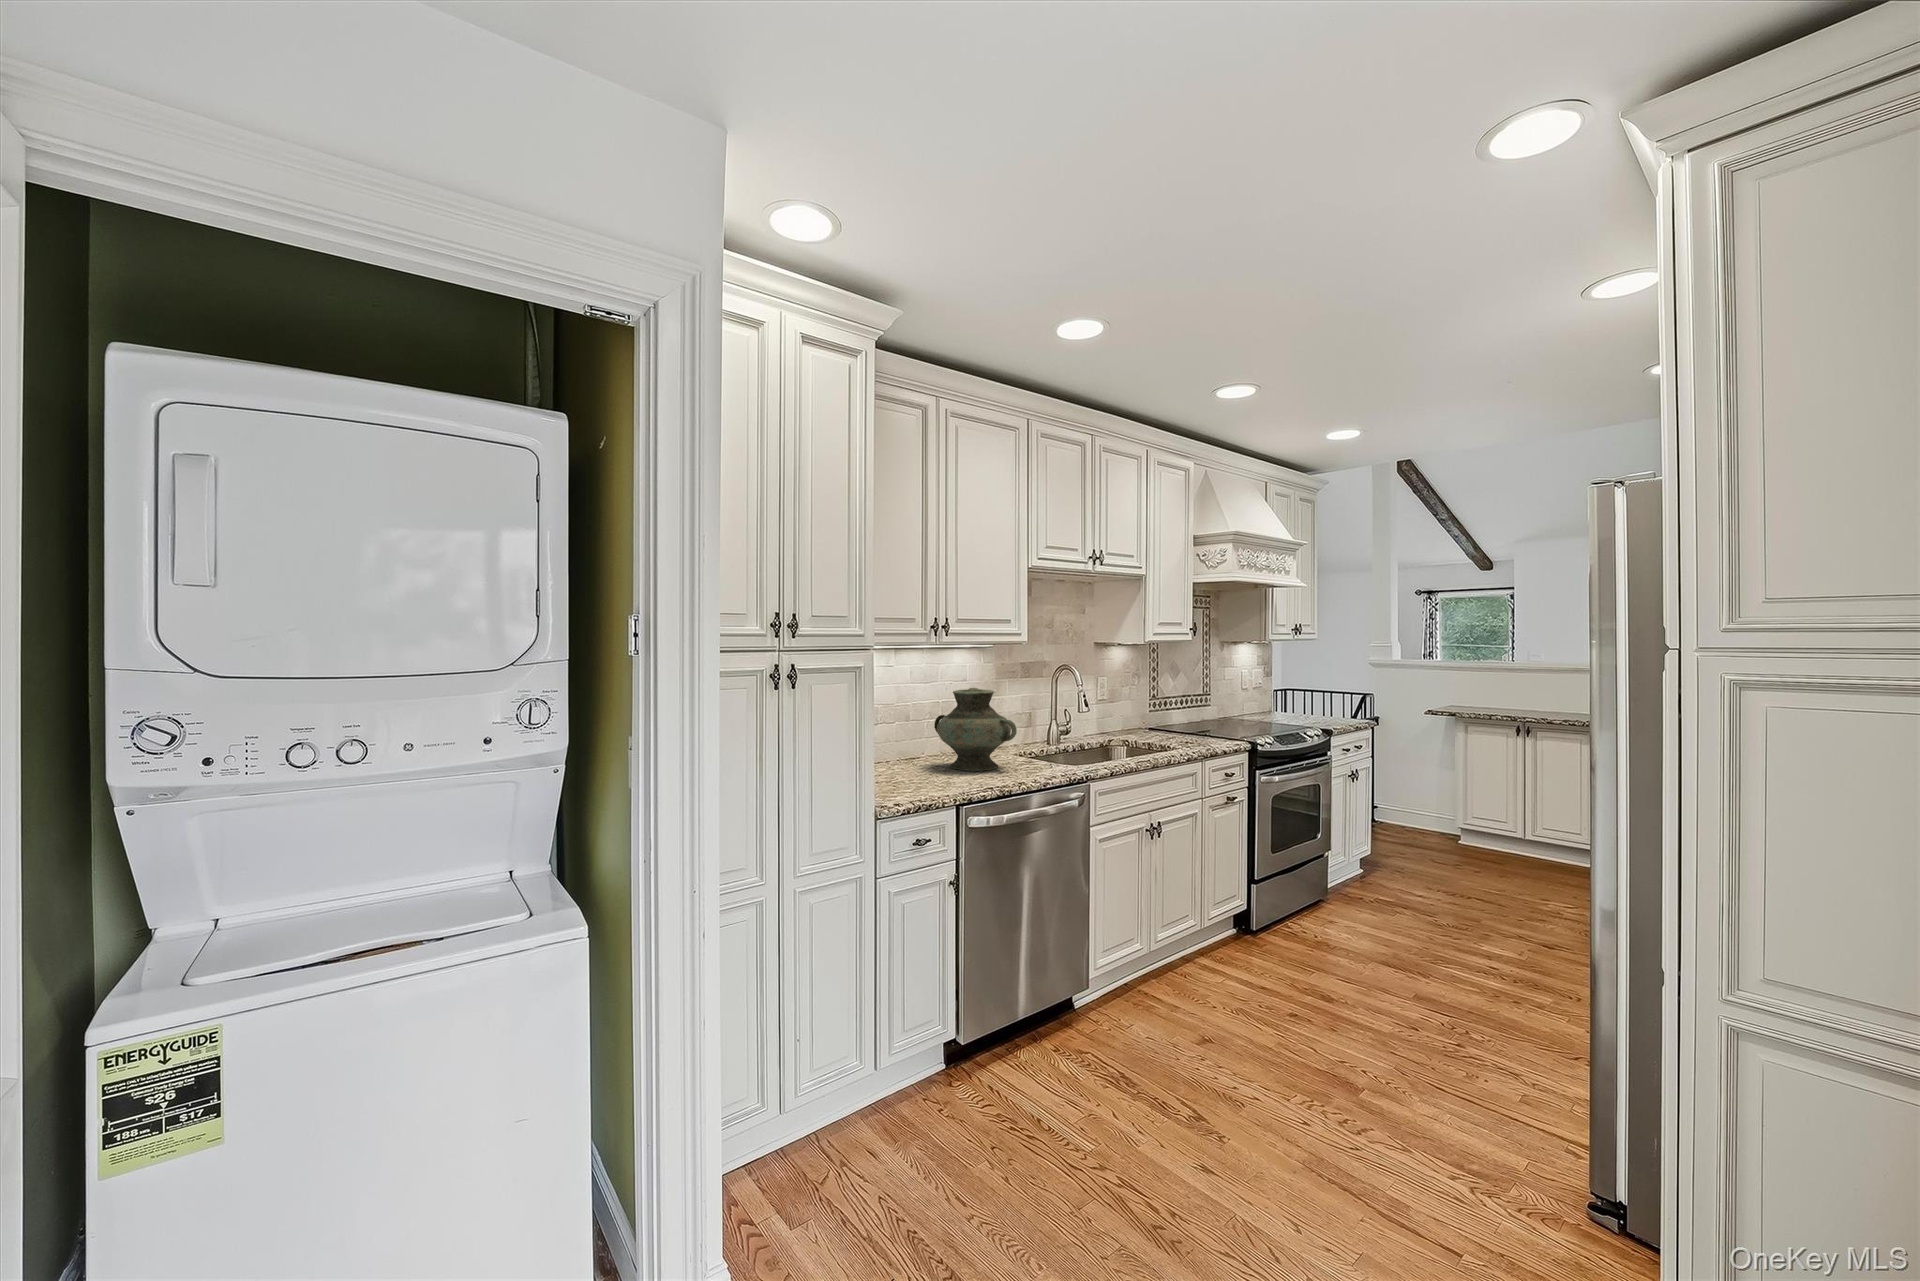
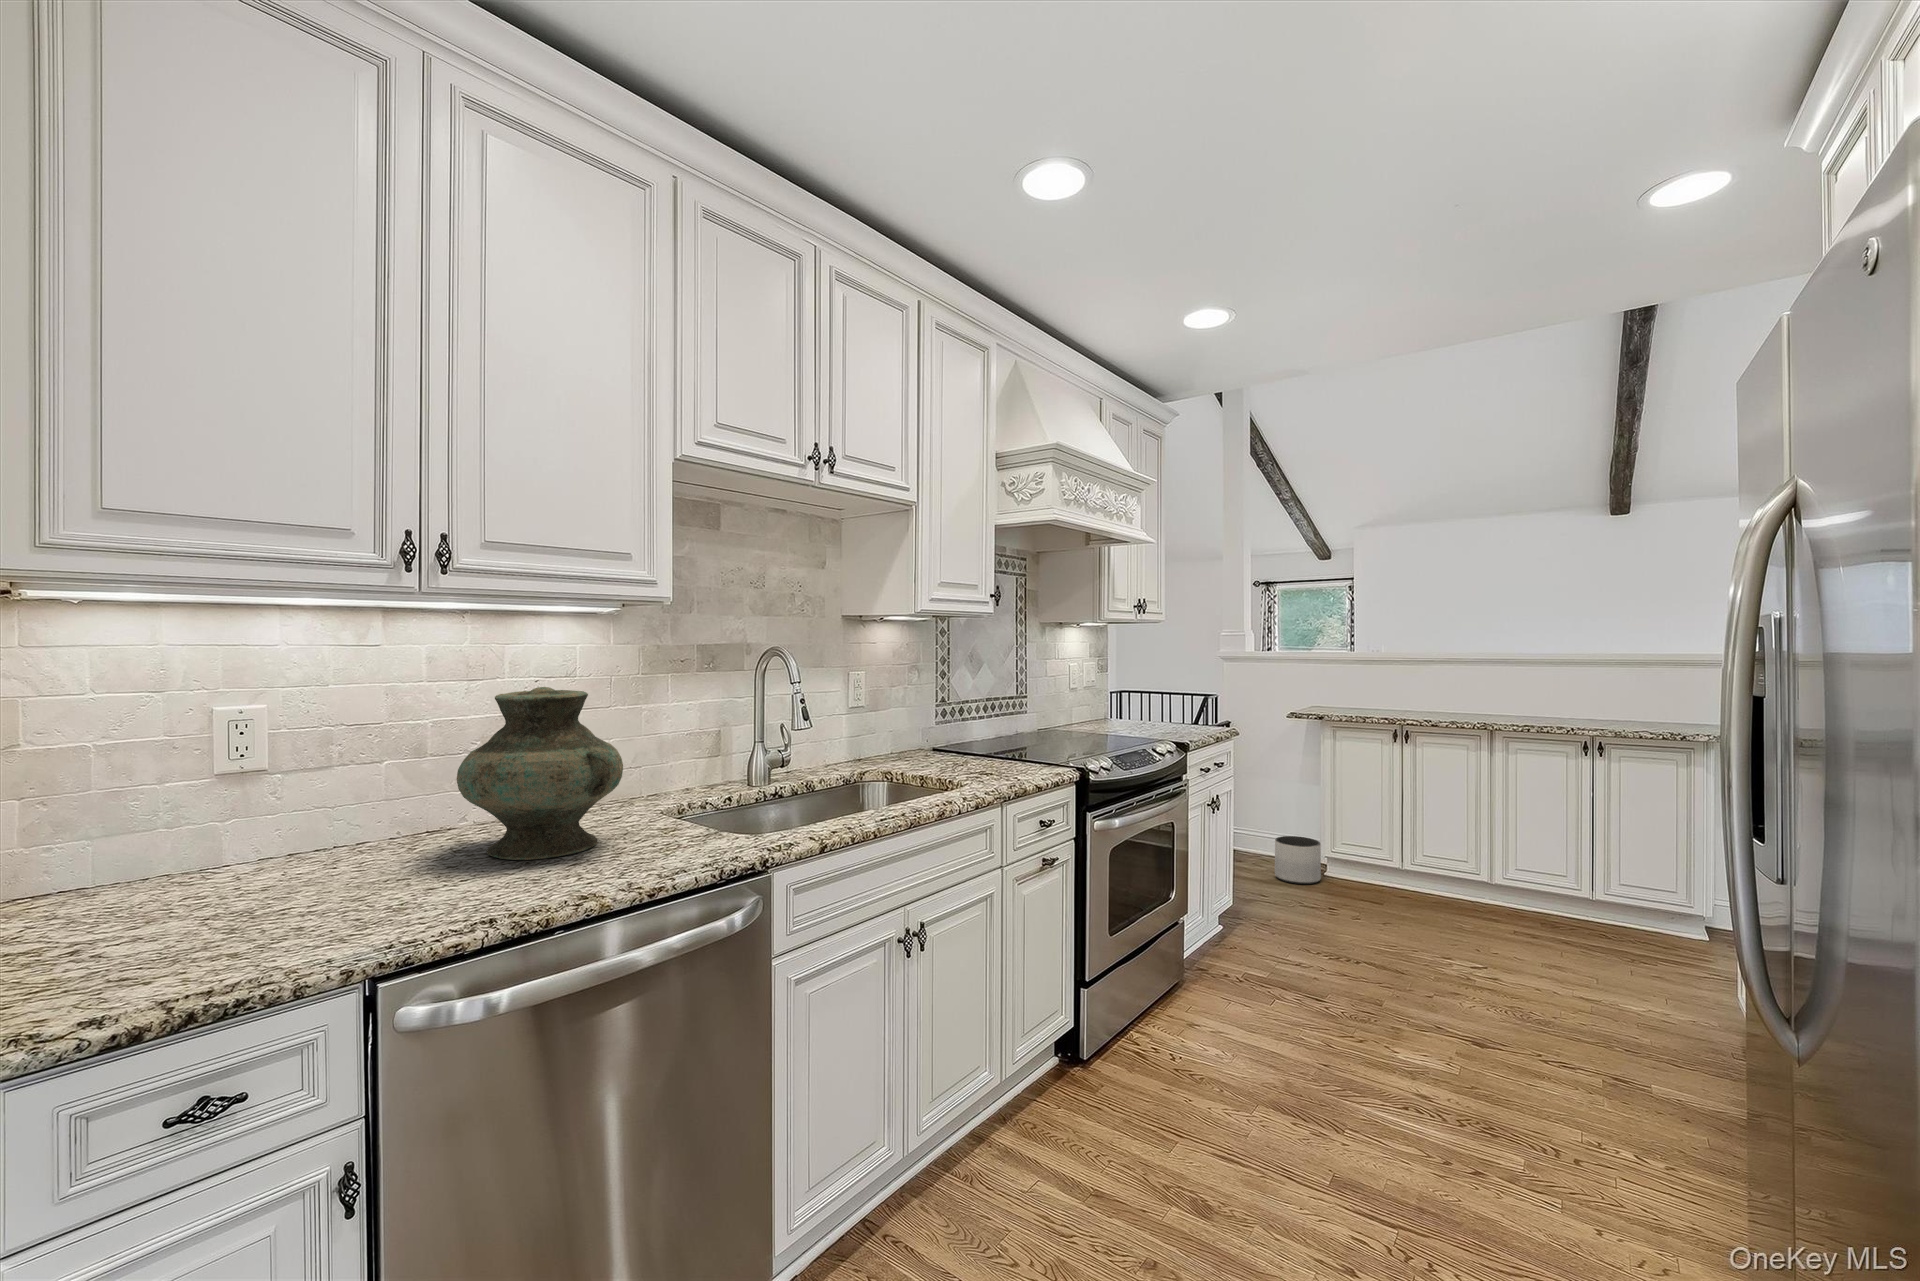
planter: none [1415,811,1454,848] -> present [1275,836,1321,884]

